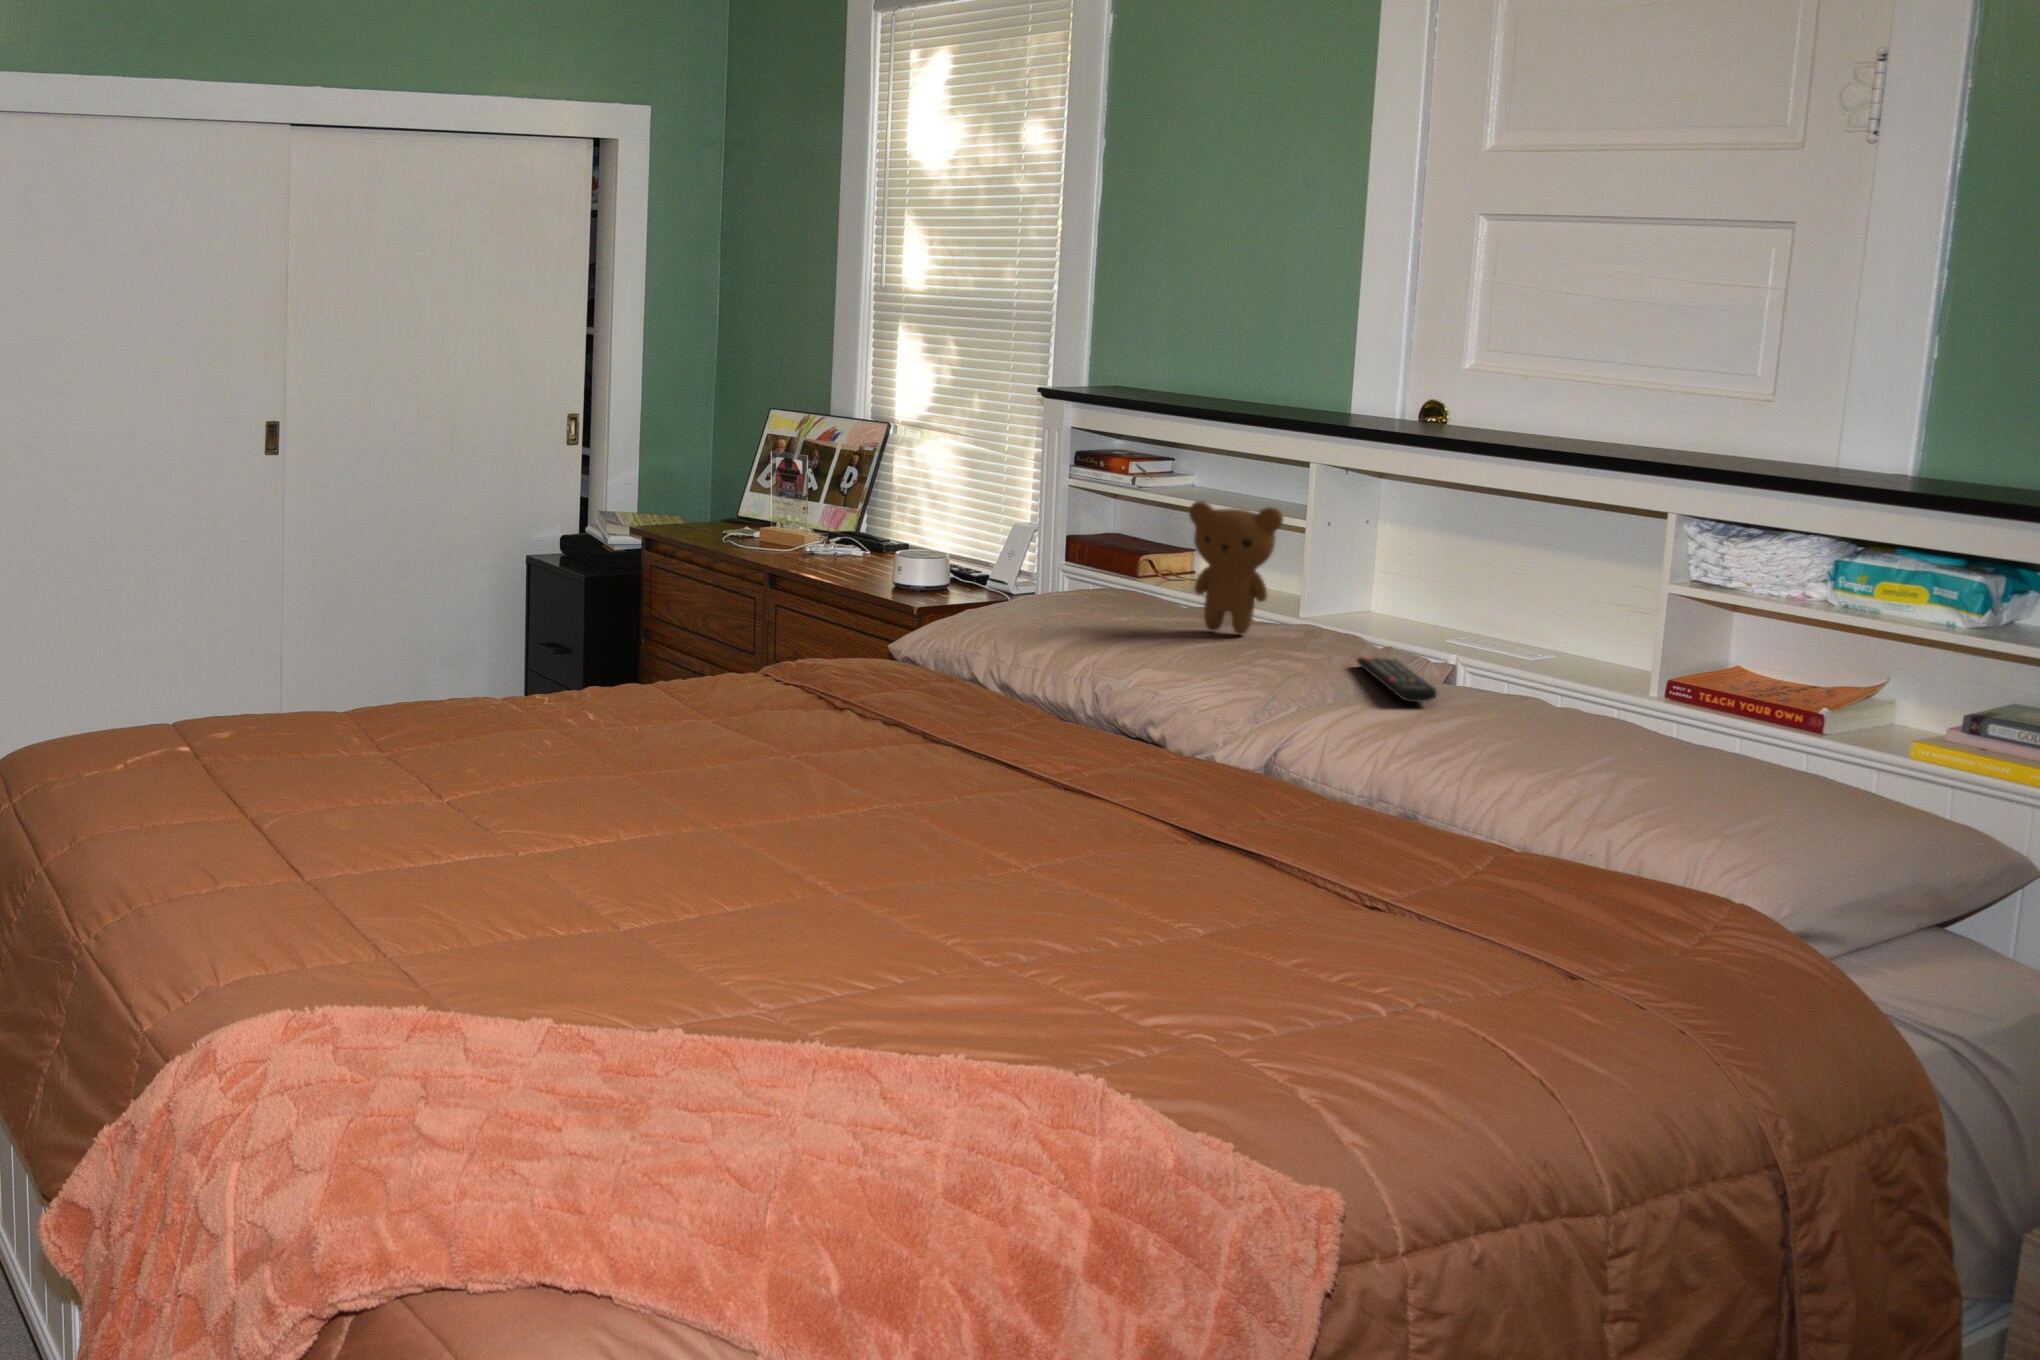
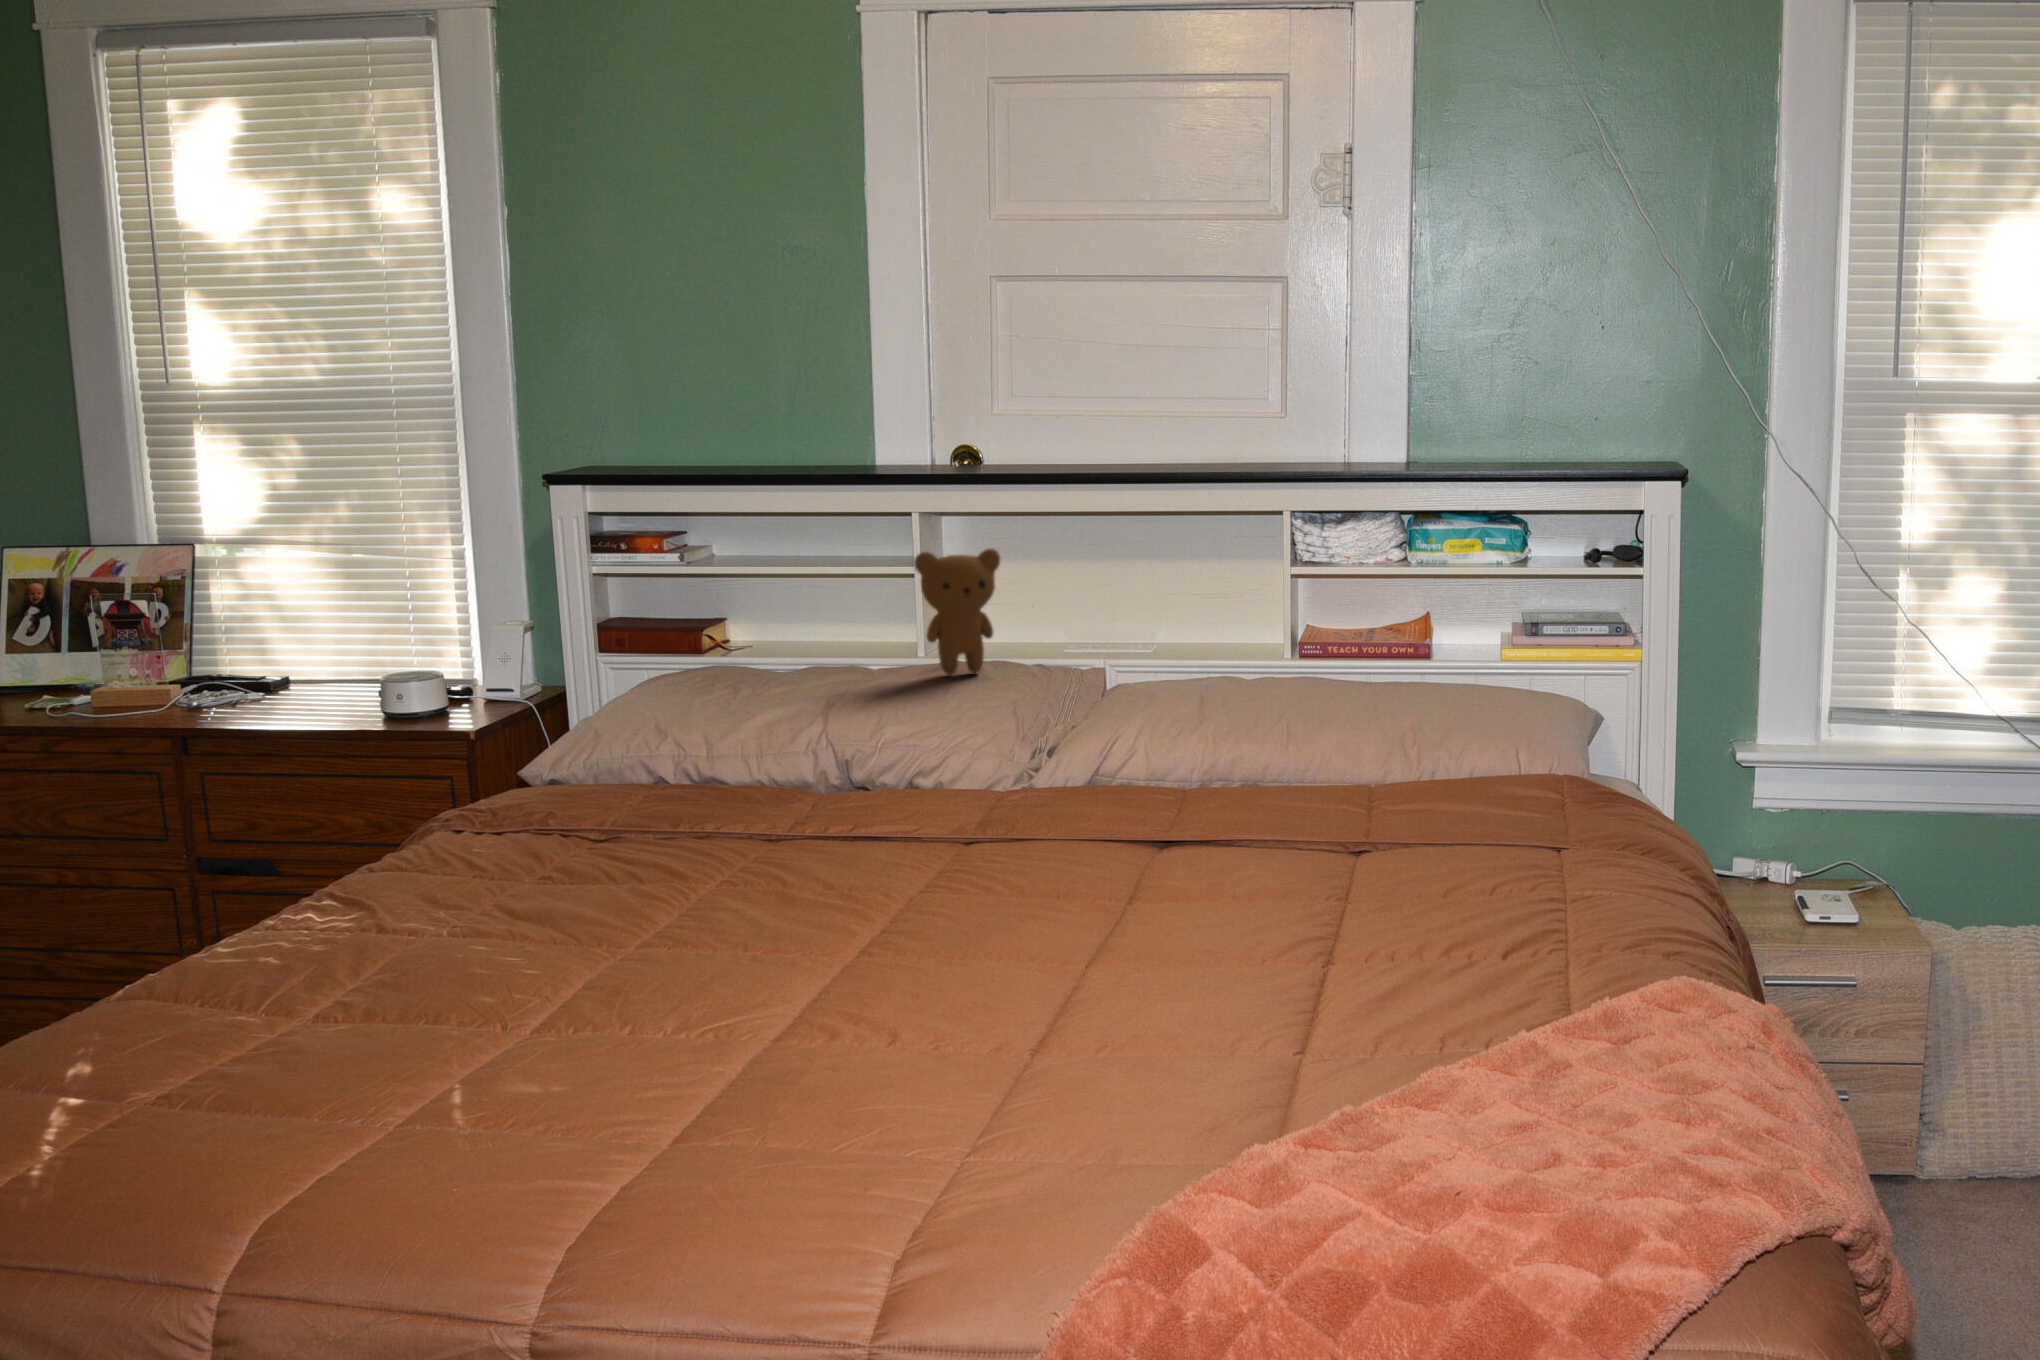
remote control: present [1357,657,1437,703] -> none [1109,663,1229,687]

